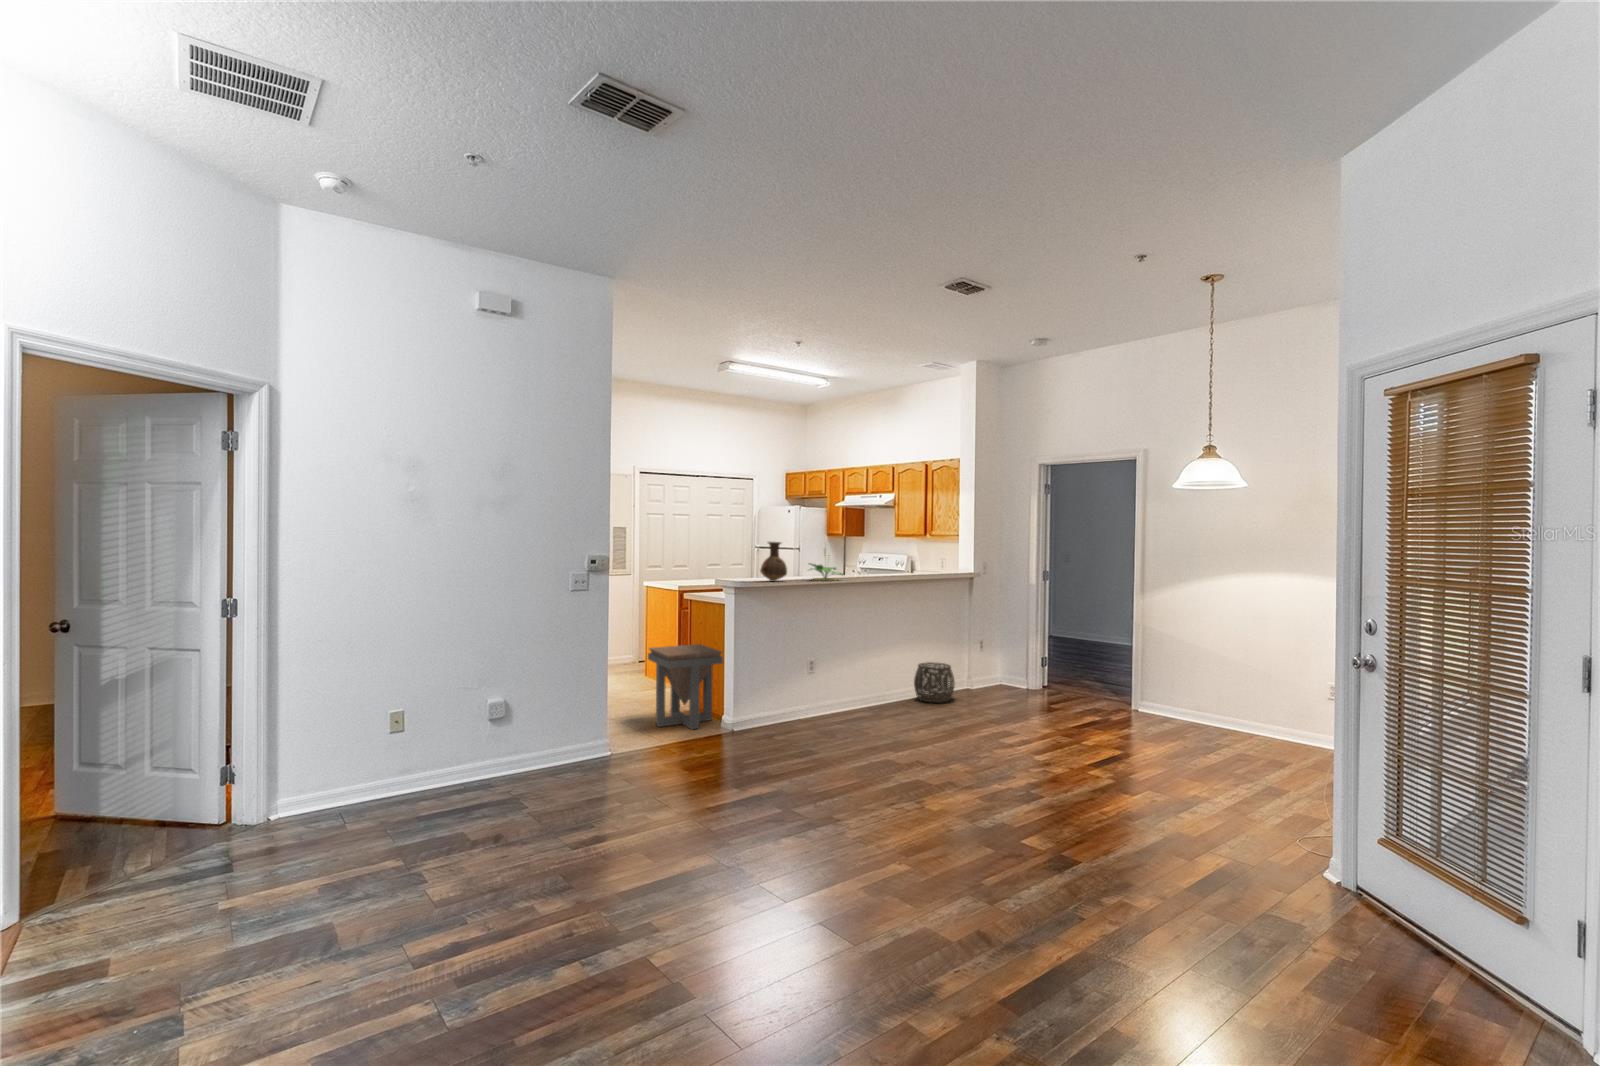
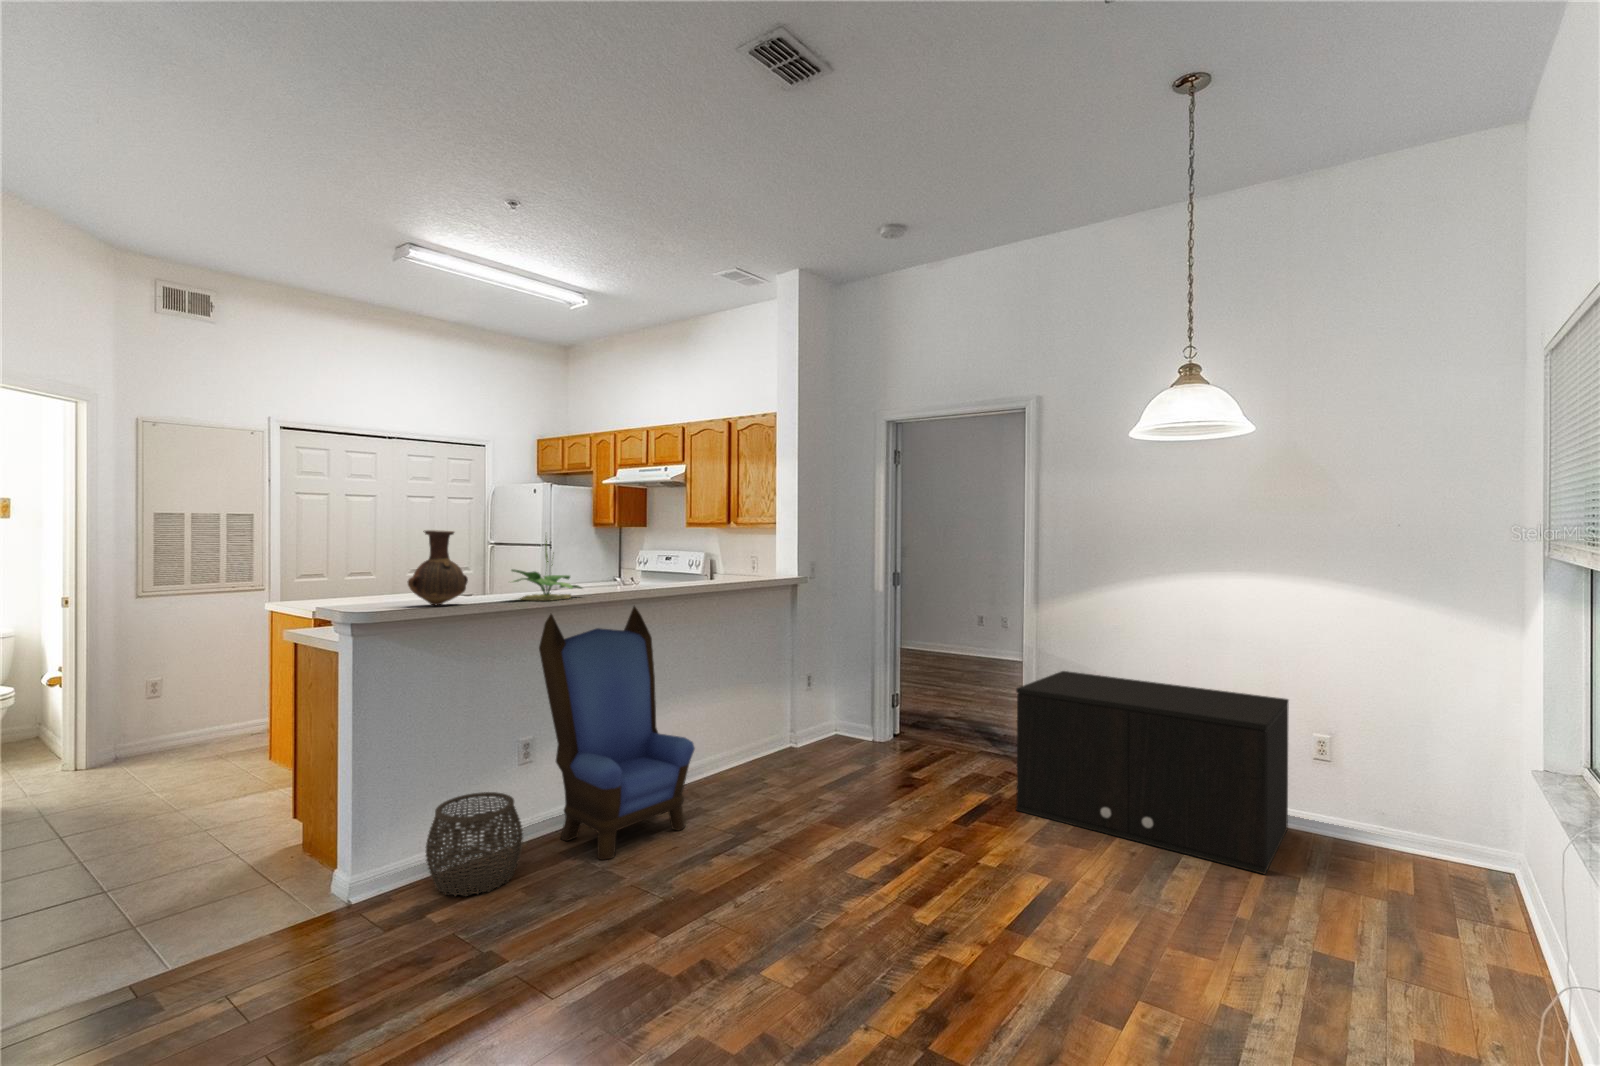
armchair: none [820,586,908,725] -> present [539,606,695,860]
storage cabinet: none [1115,640,1304,759] -> present [1016,671,1289,874]
side table: present [648,644,723,729] -> none [167,726,327,915]
woven basket: present [914,662,955,703] -> present [426,792,523,896]

